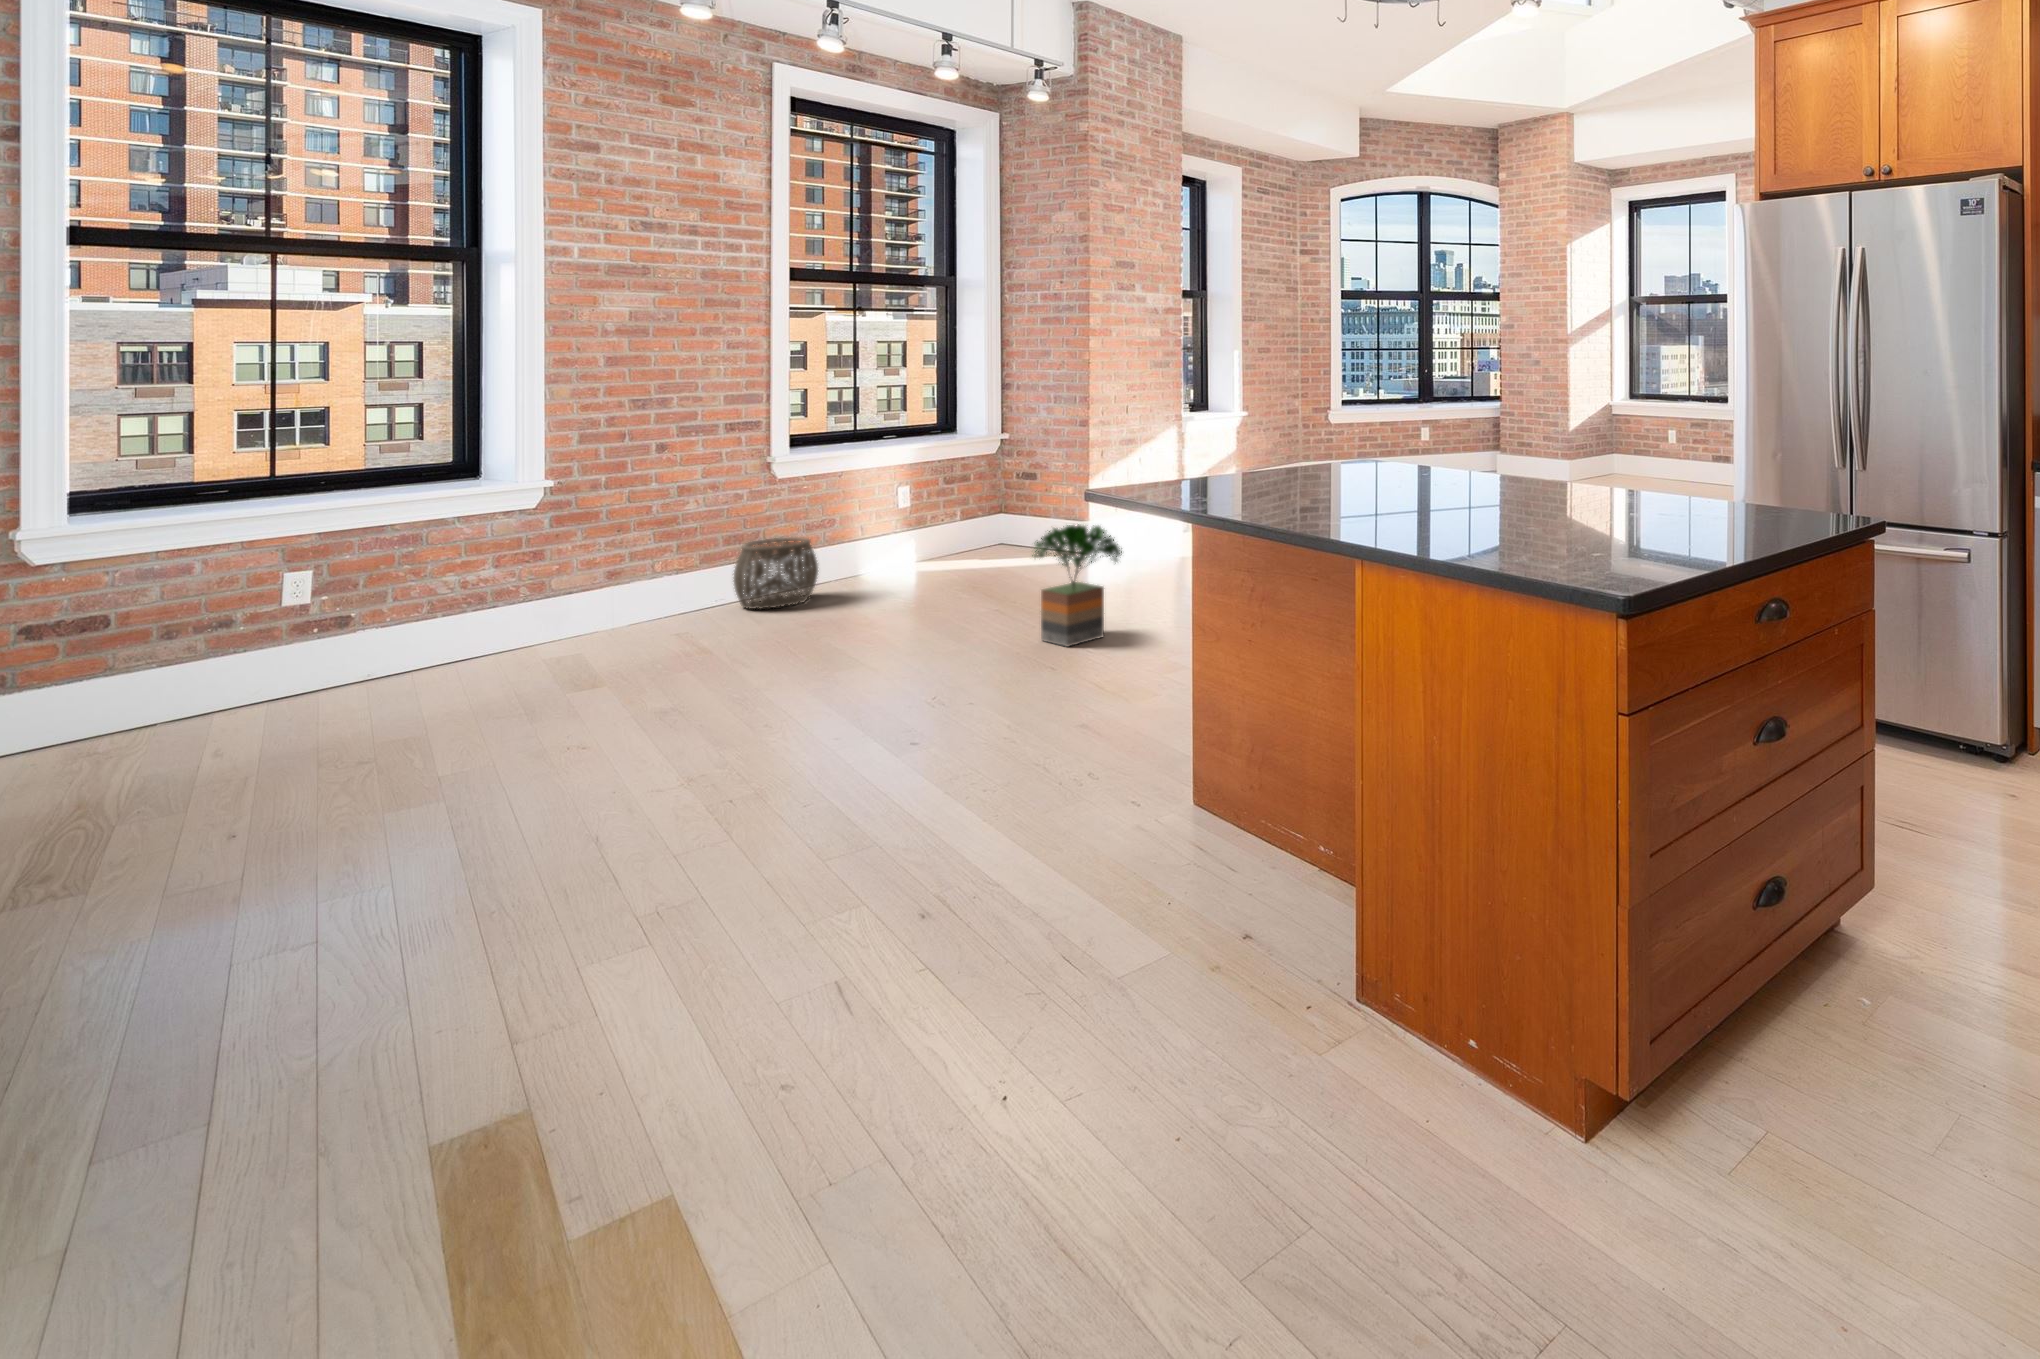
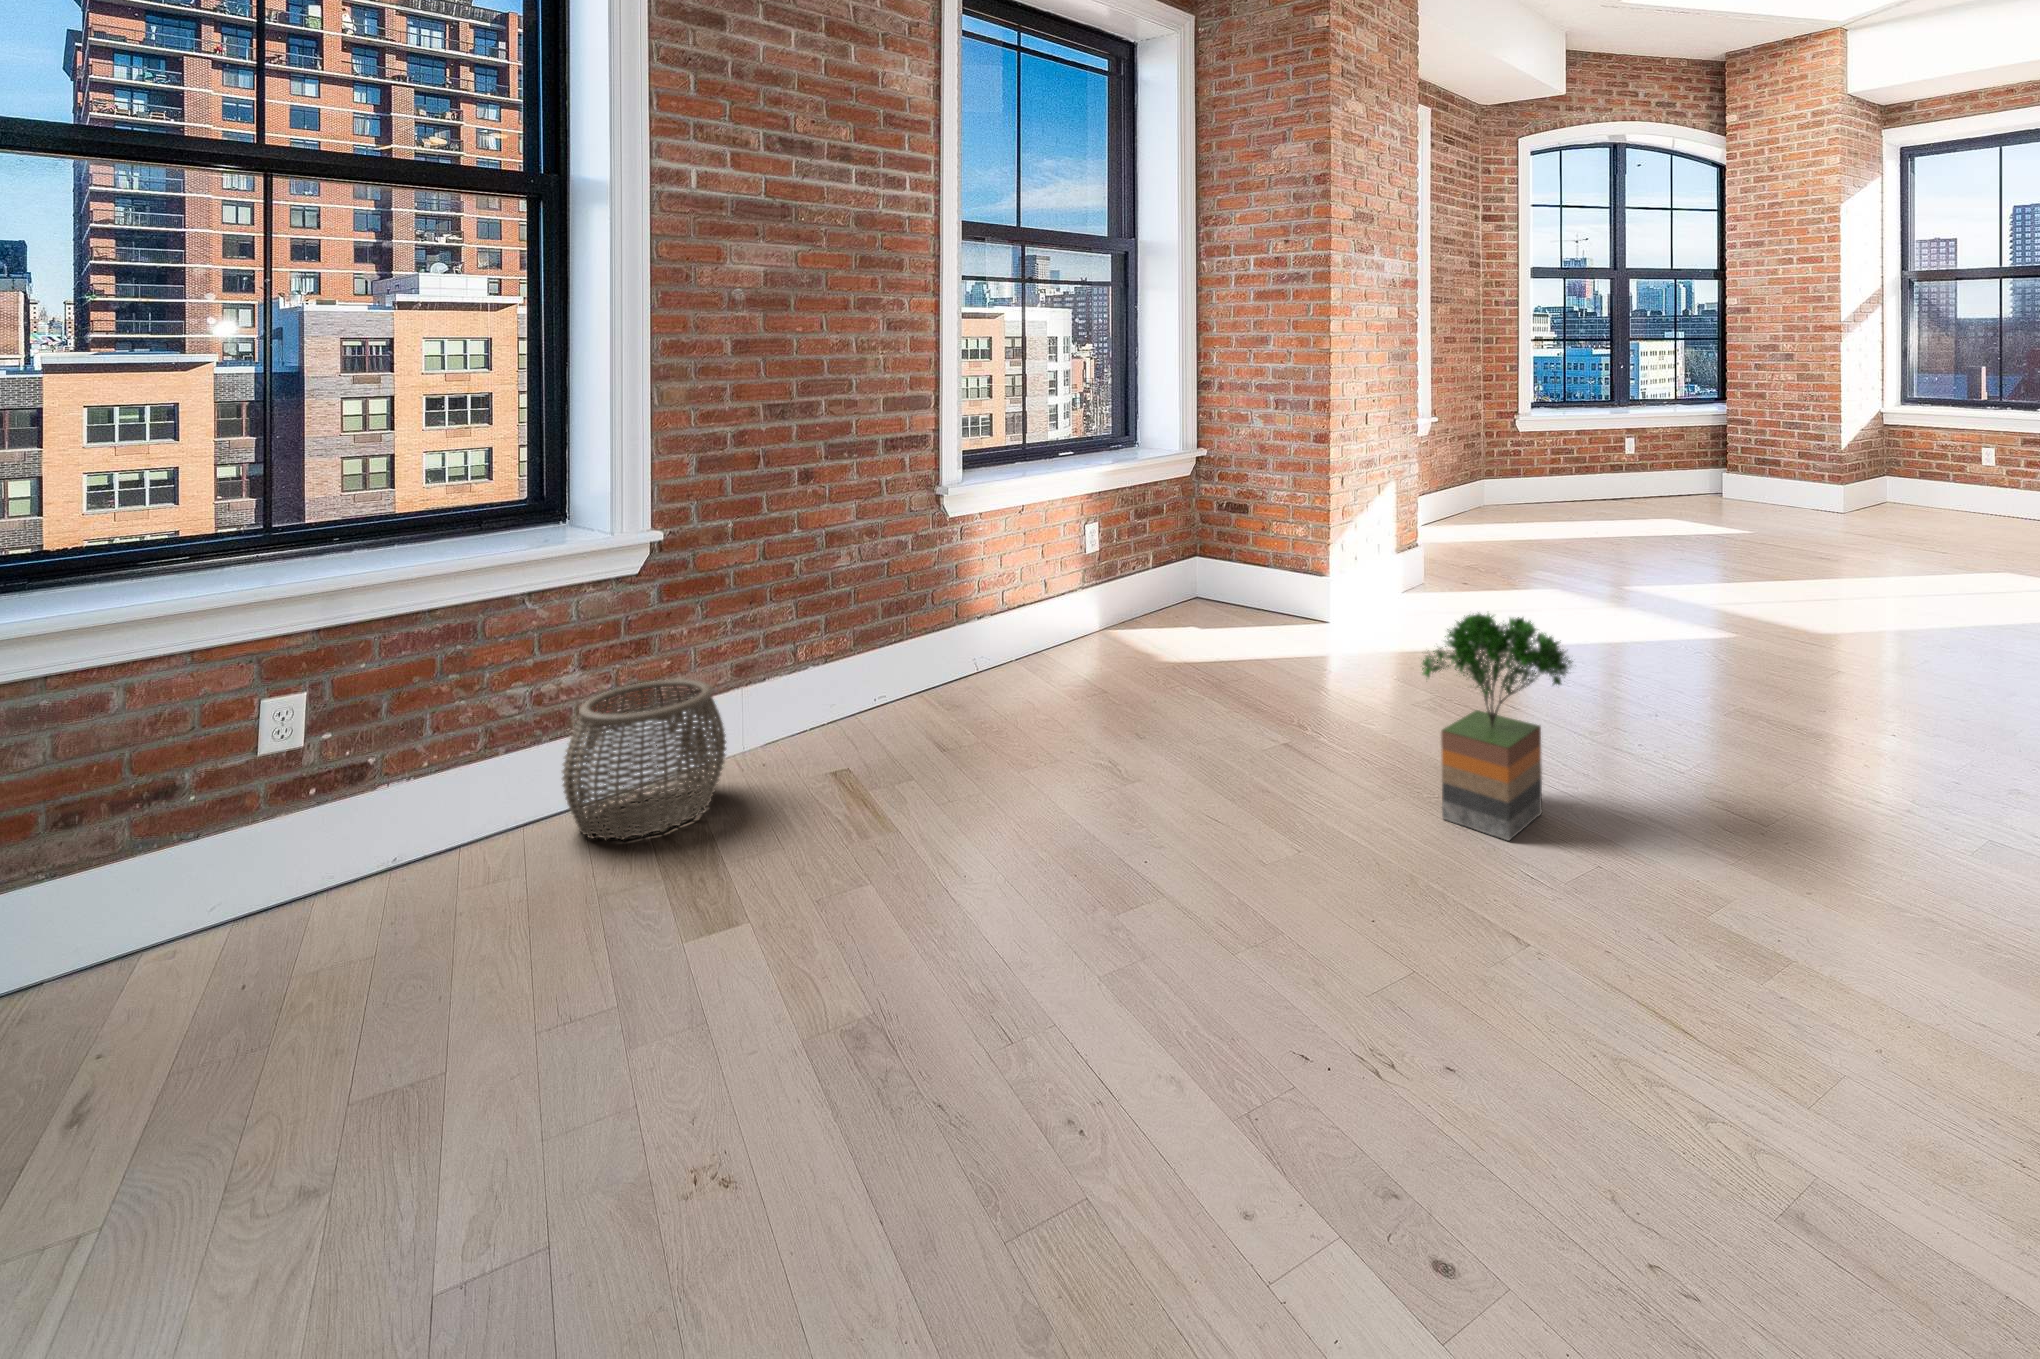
woven basket: present [733,537,818,609] -> present [562,679,726,840]

